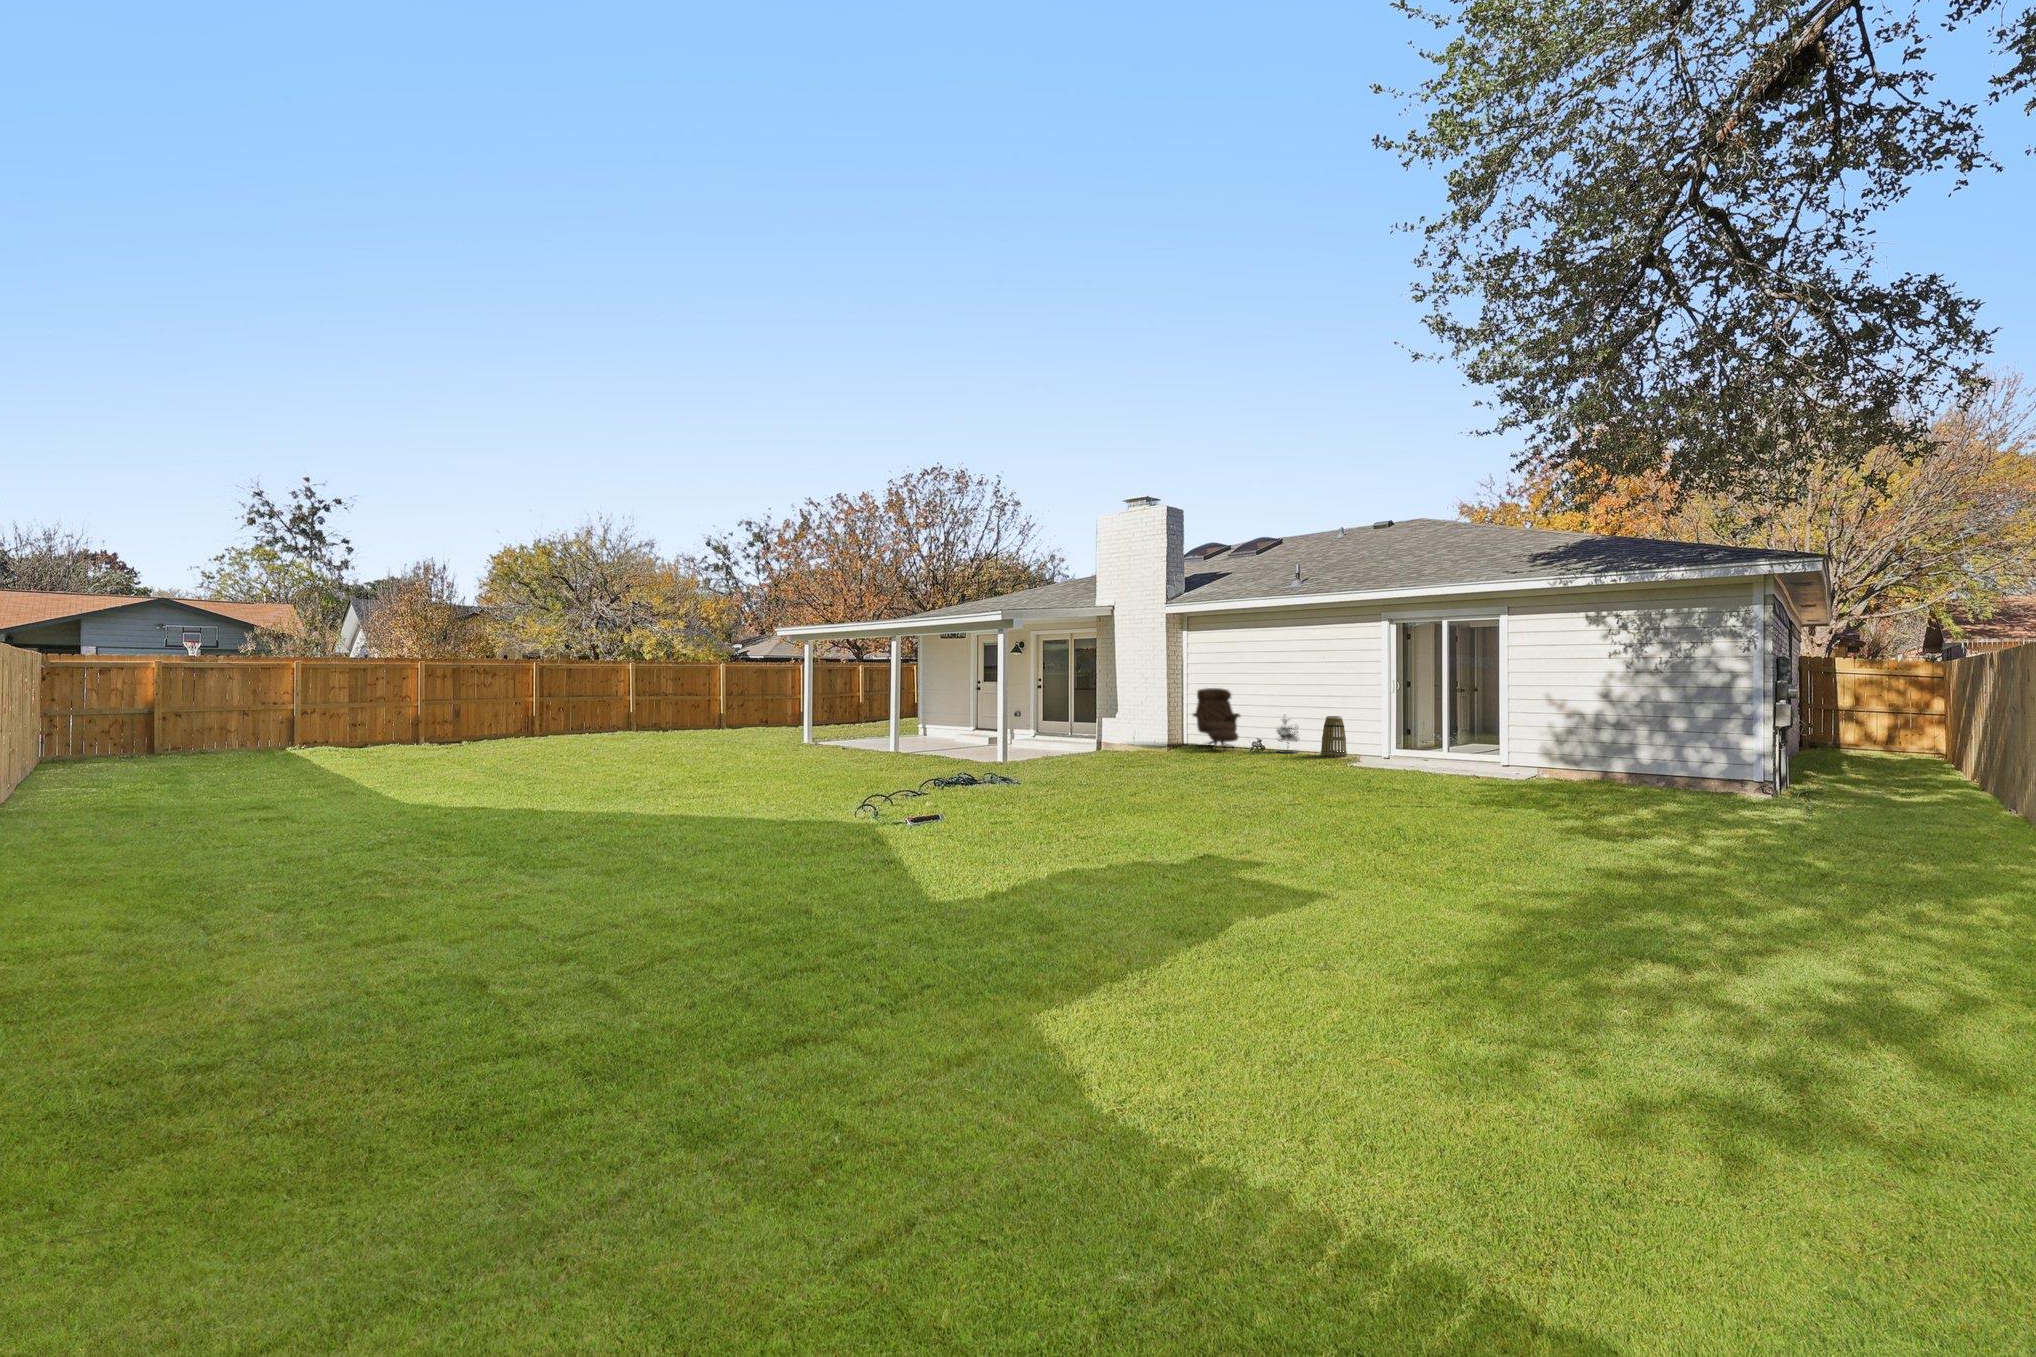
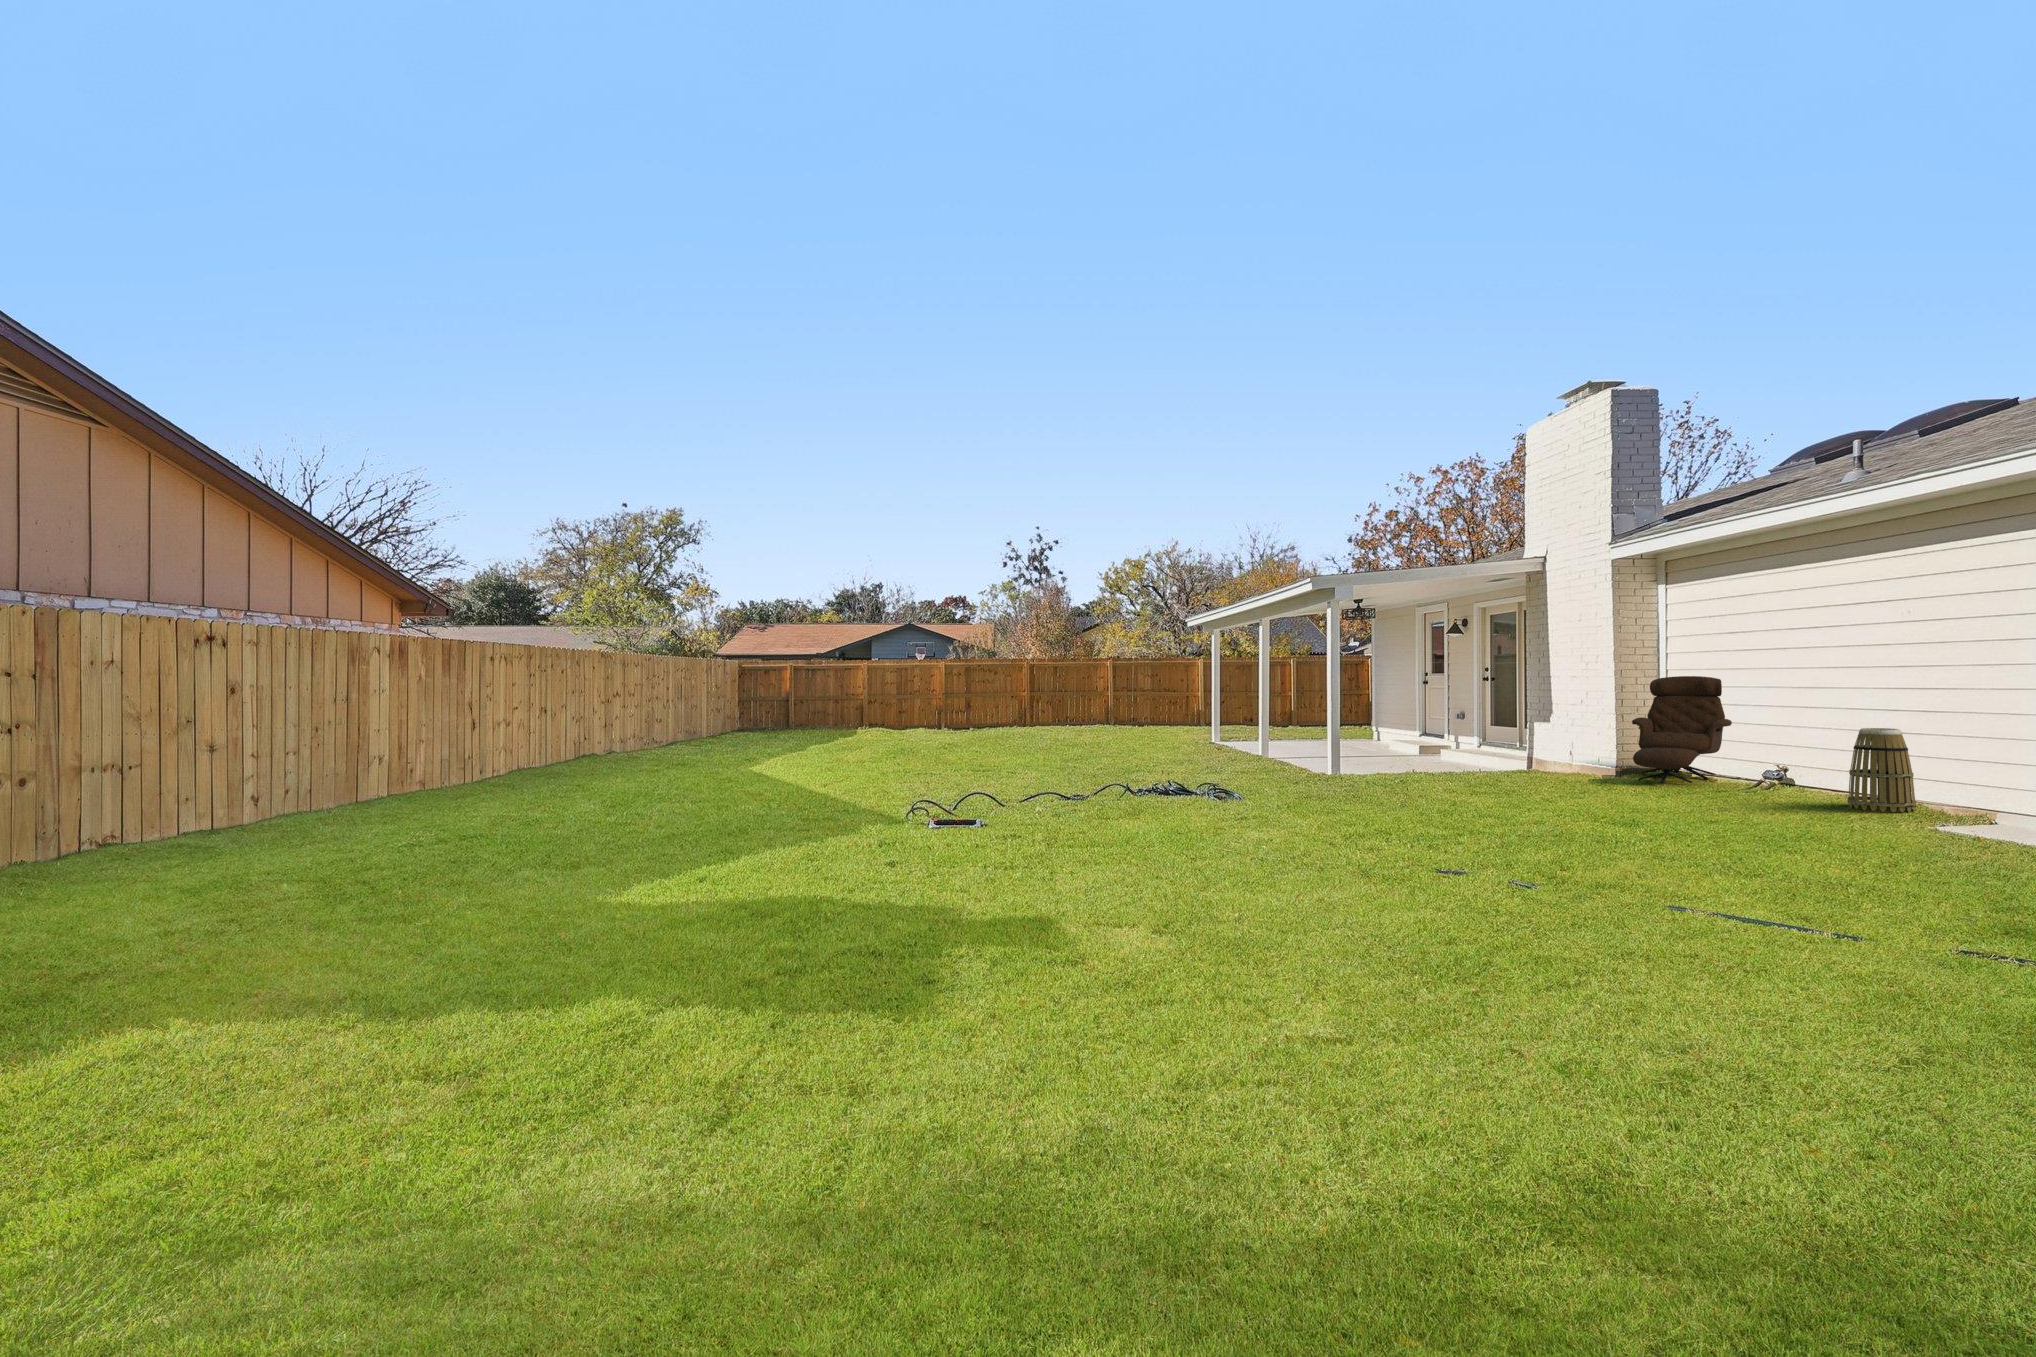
potted tree: present [1277,715,1298,753] -> none [1759,722,1827,796]

